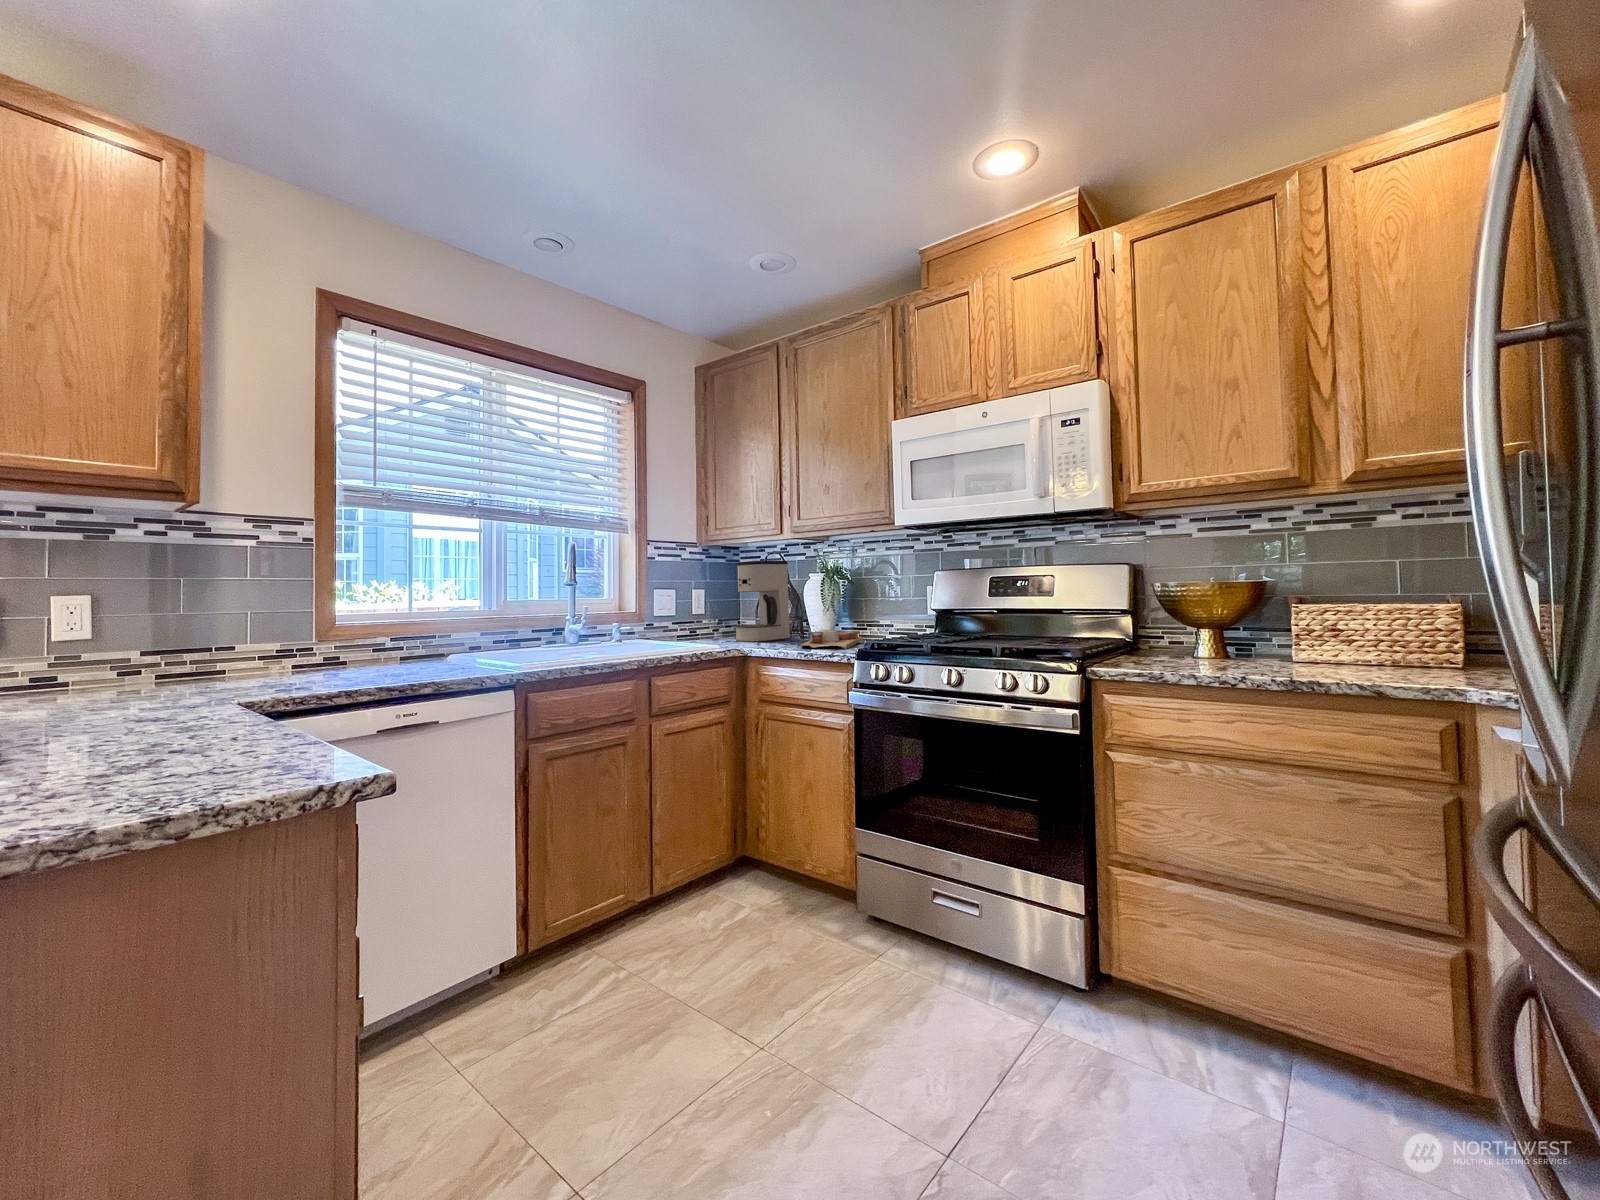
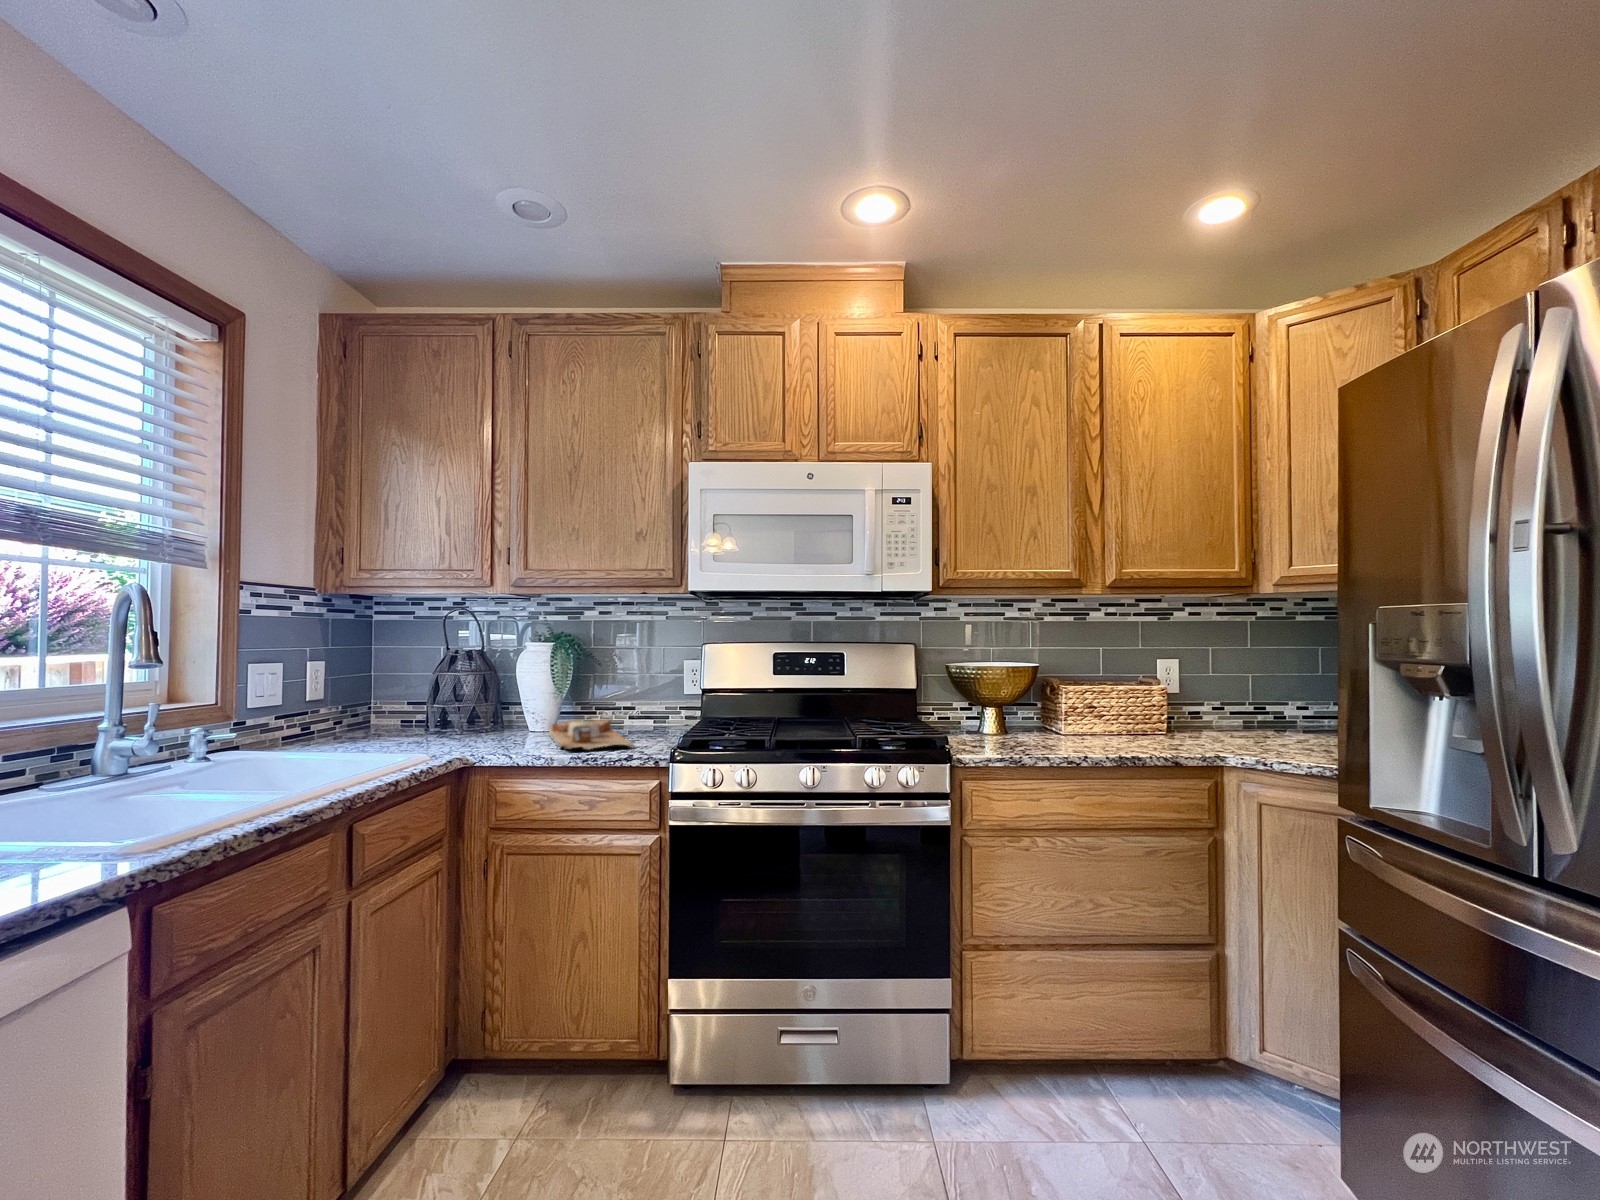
coffee maker: present [735,561,790,642] -> none [405,622,491,744]

